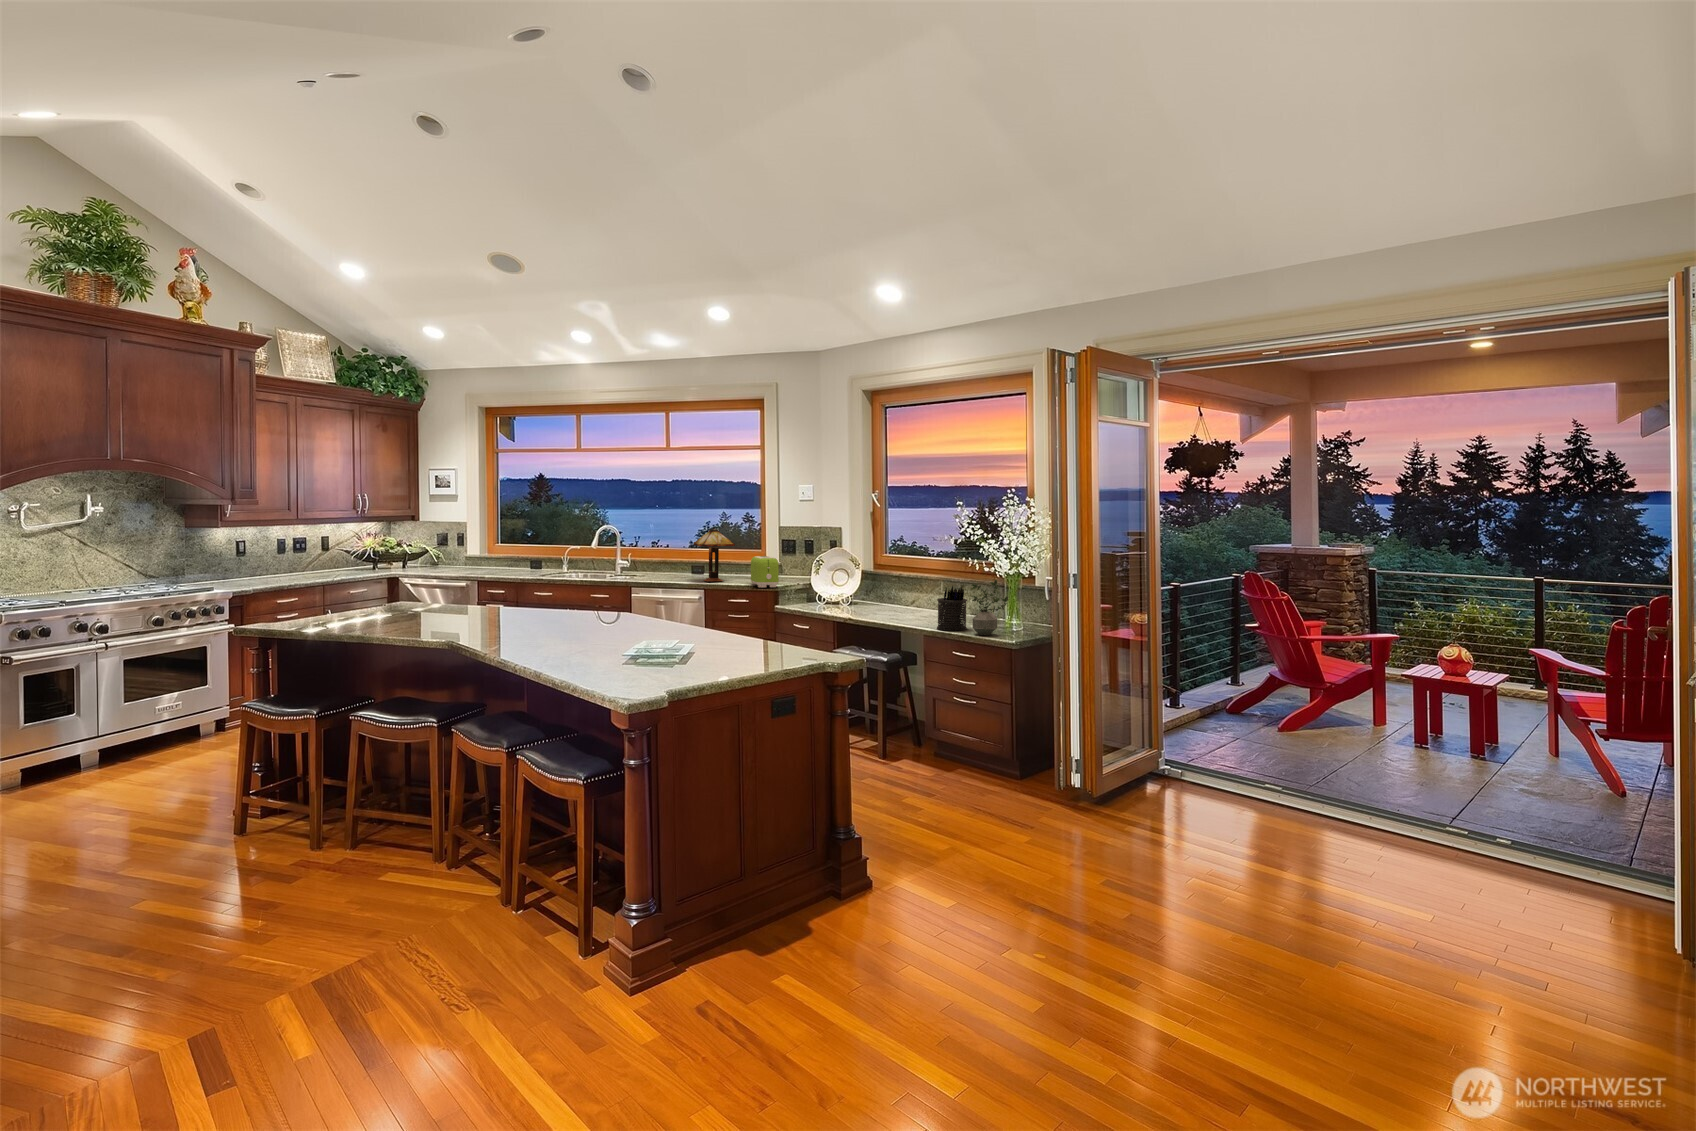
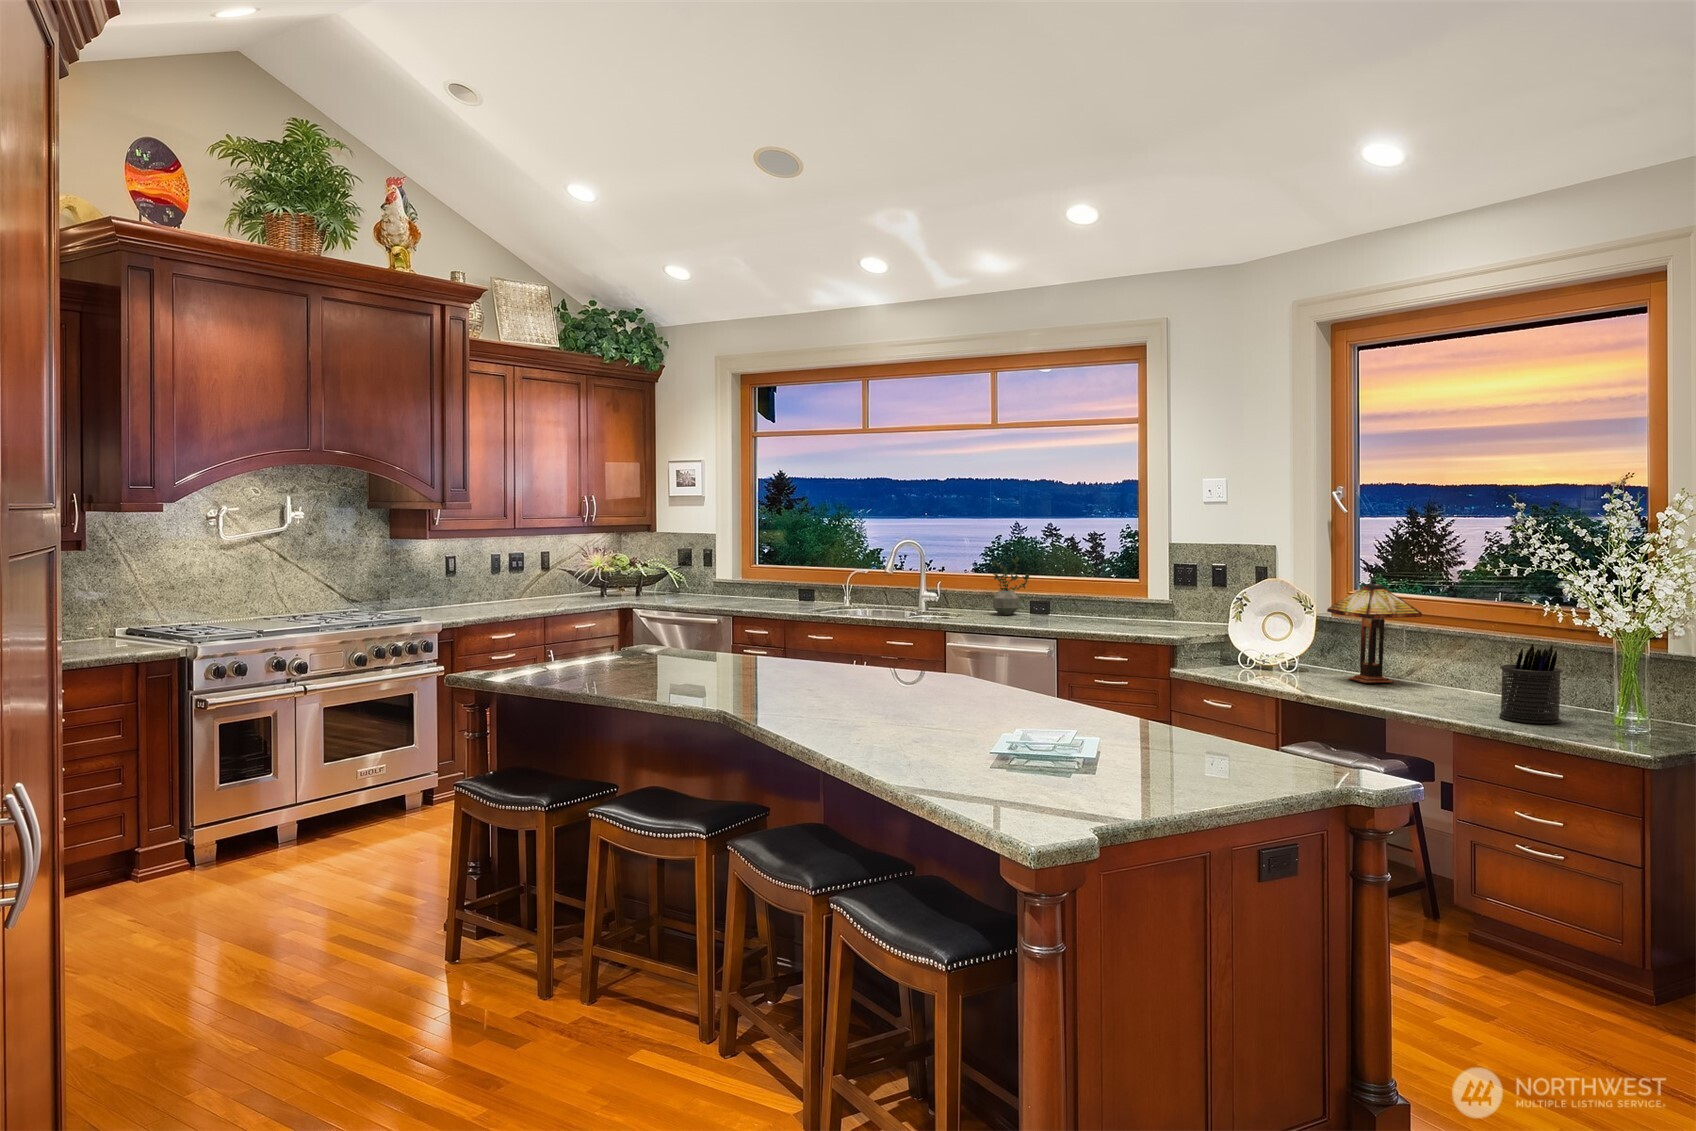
table lamp: present [693,527,735,582] -> present [1327,580,1422,683]
toaster: present [751,556,779,587] -> none [1126,584,1176,633]
potted plant: present [972,580,1008,635] -> present [992,557,1029,615]

